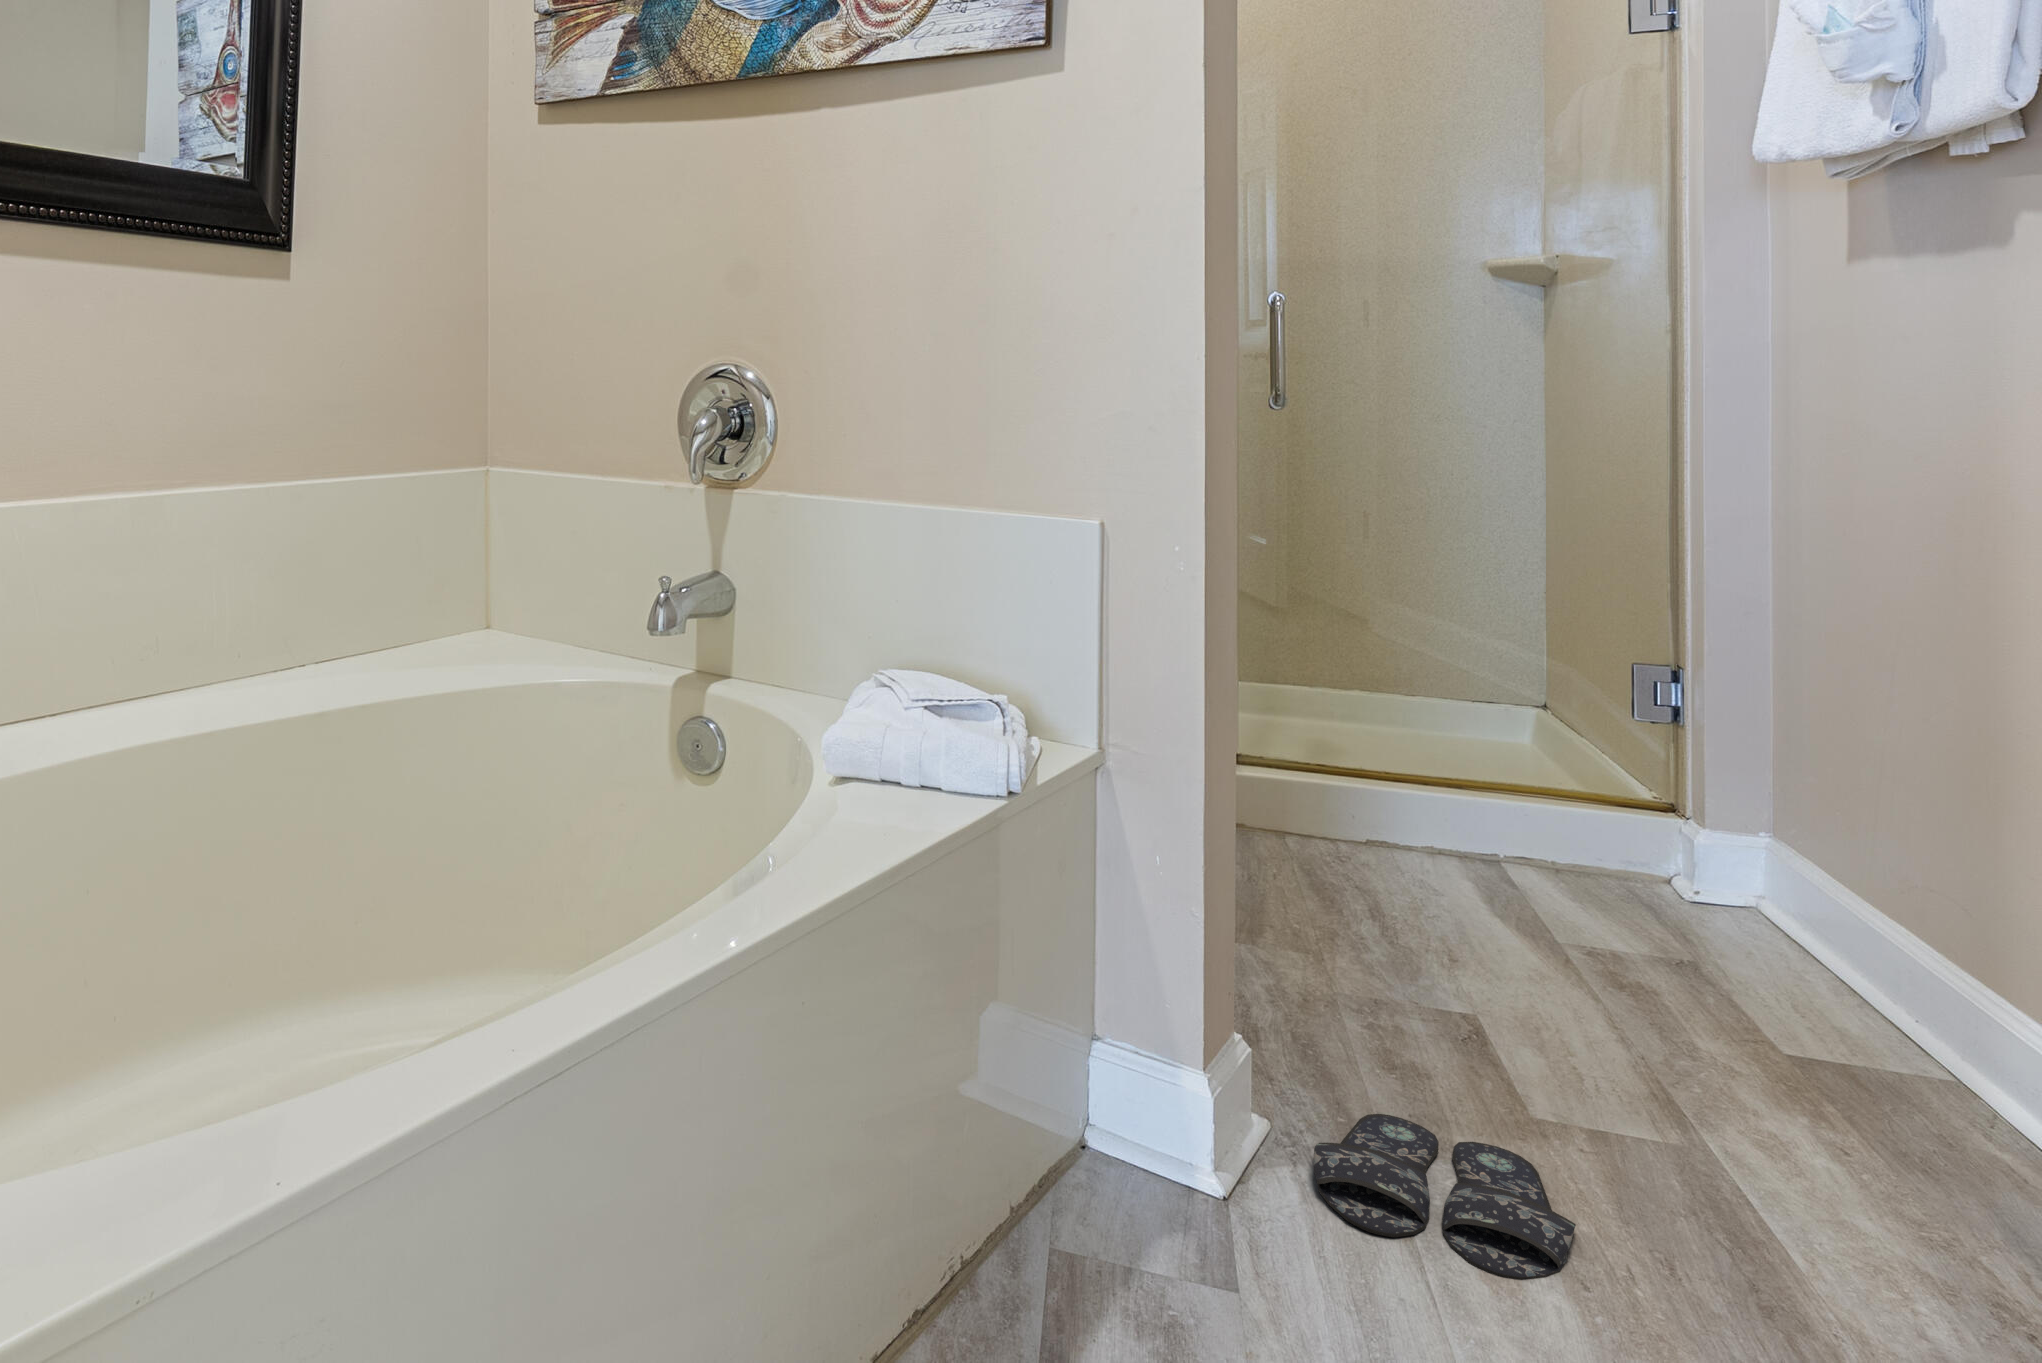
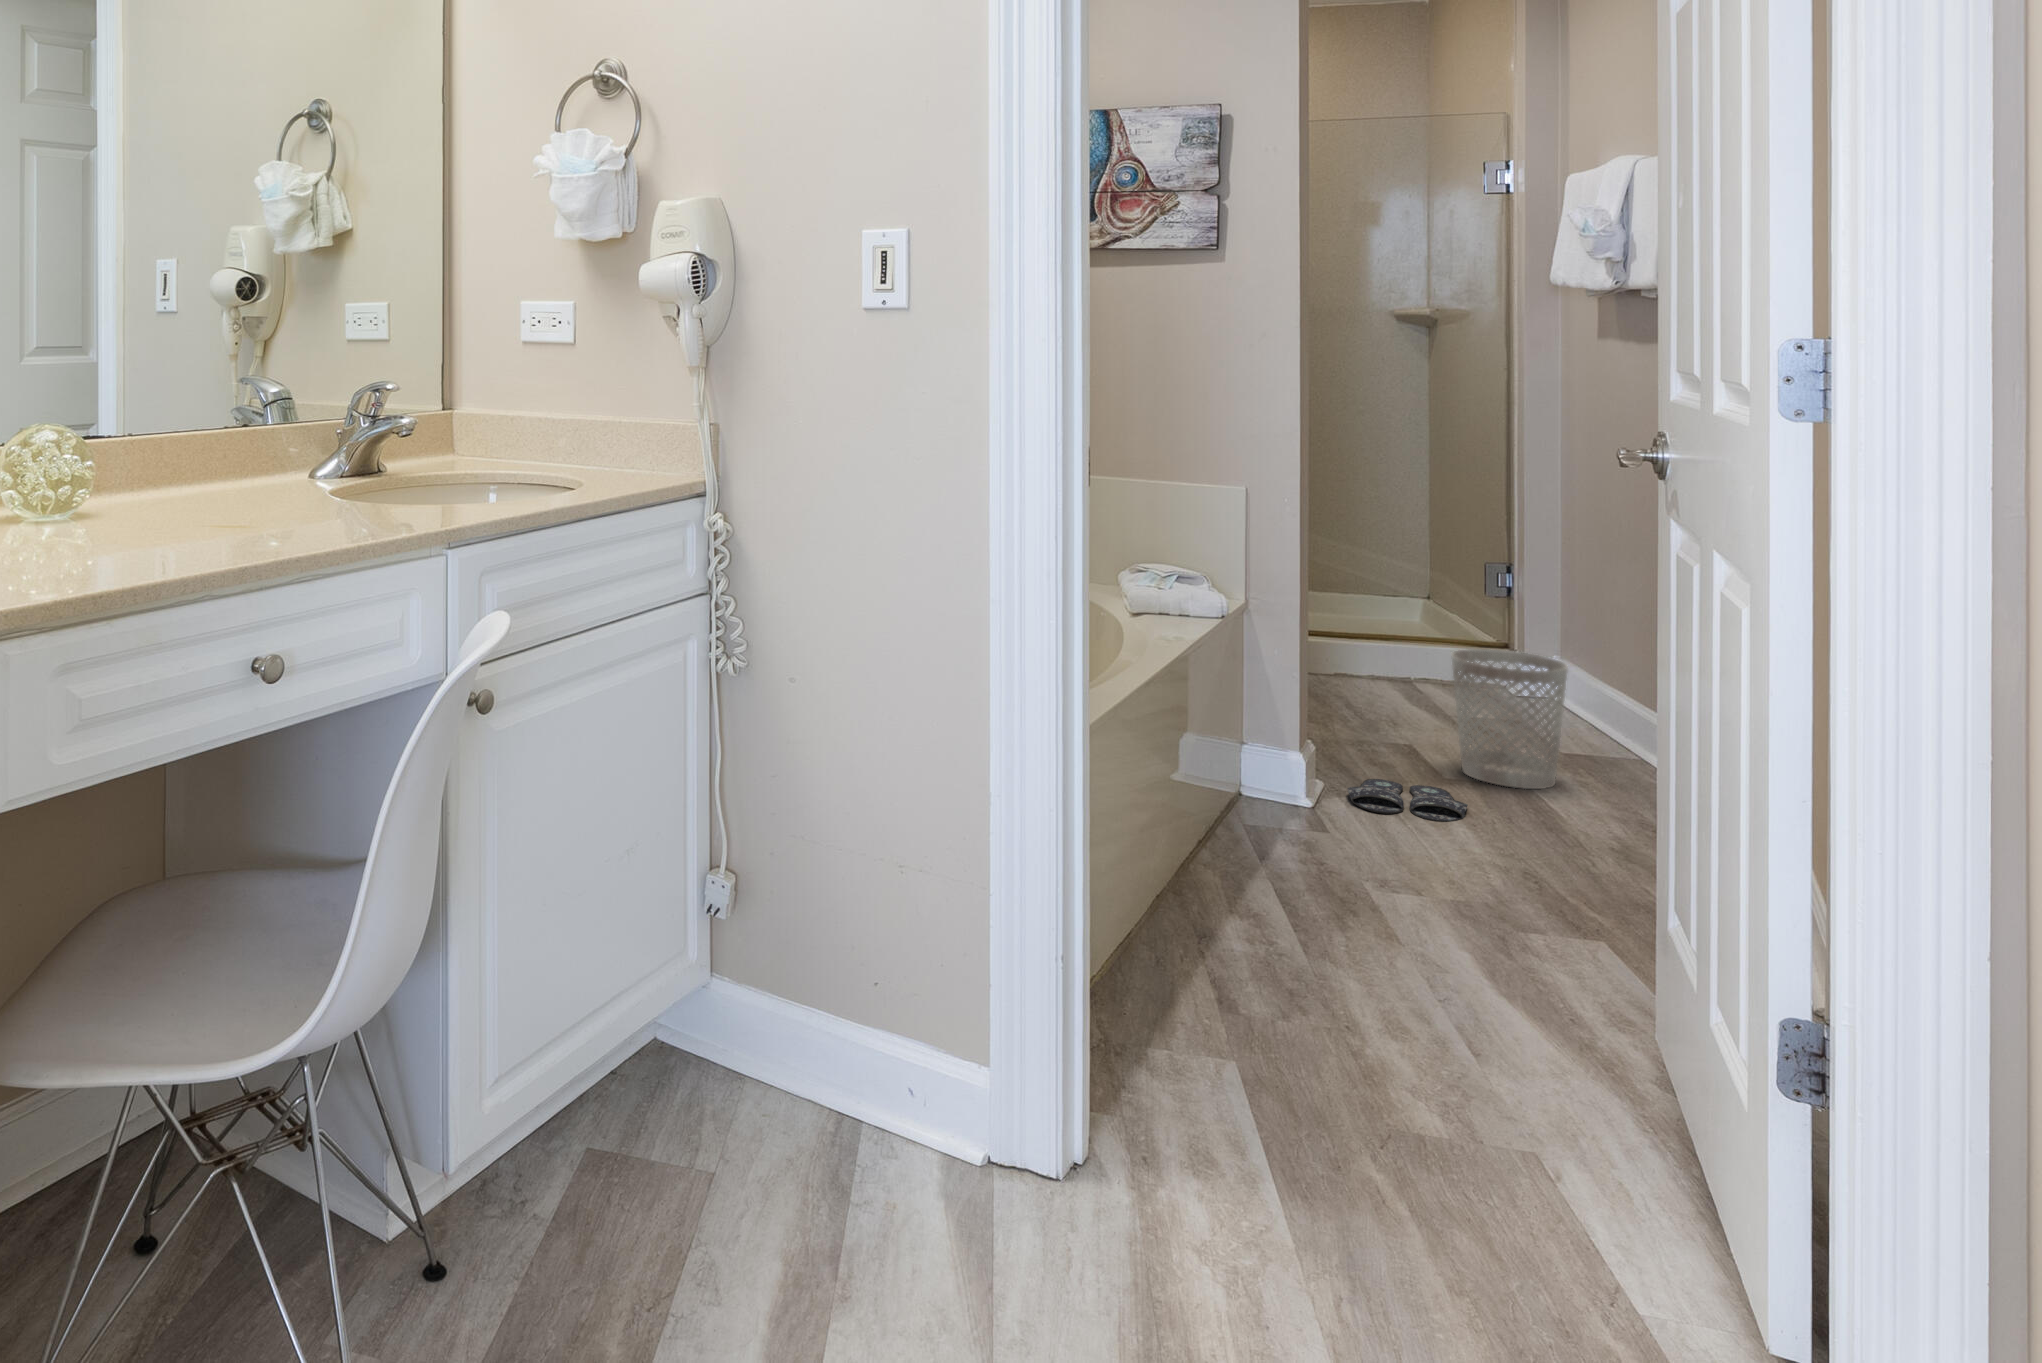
wastebasket: none [1550,852,1806,1174] -> present [1451,649,1568,789]

